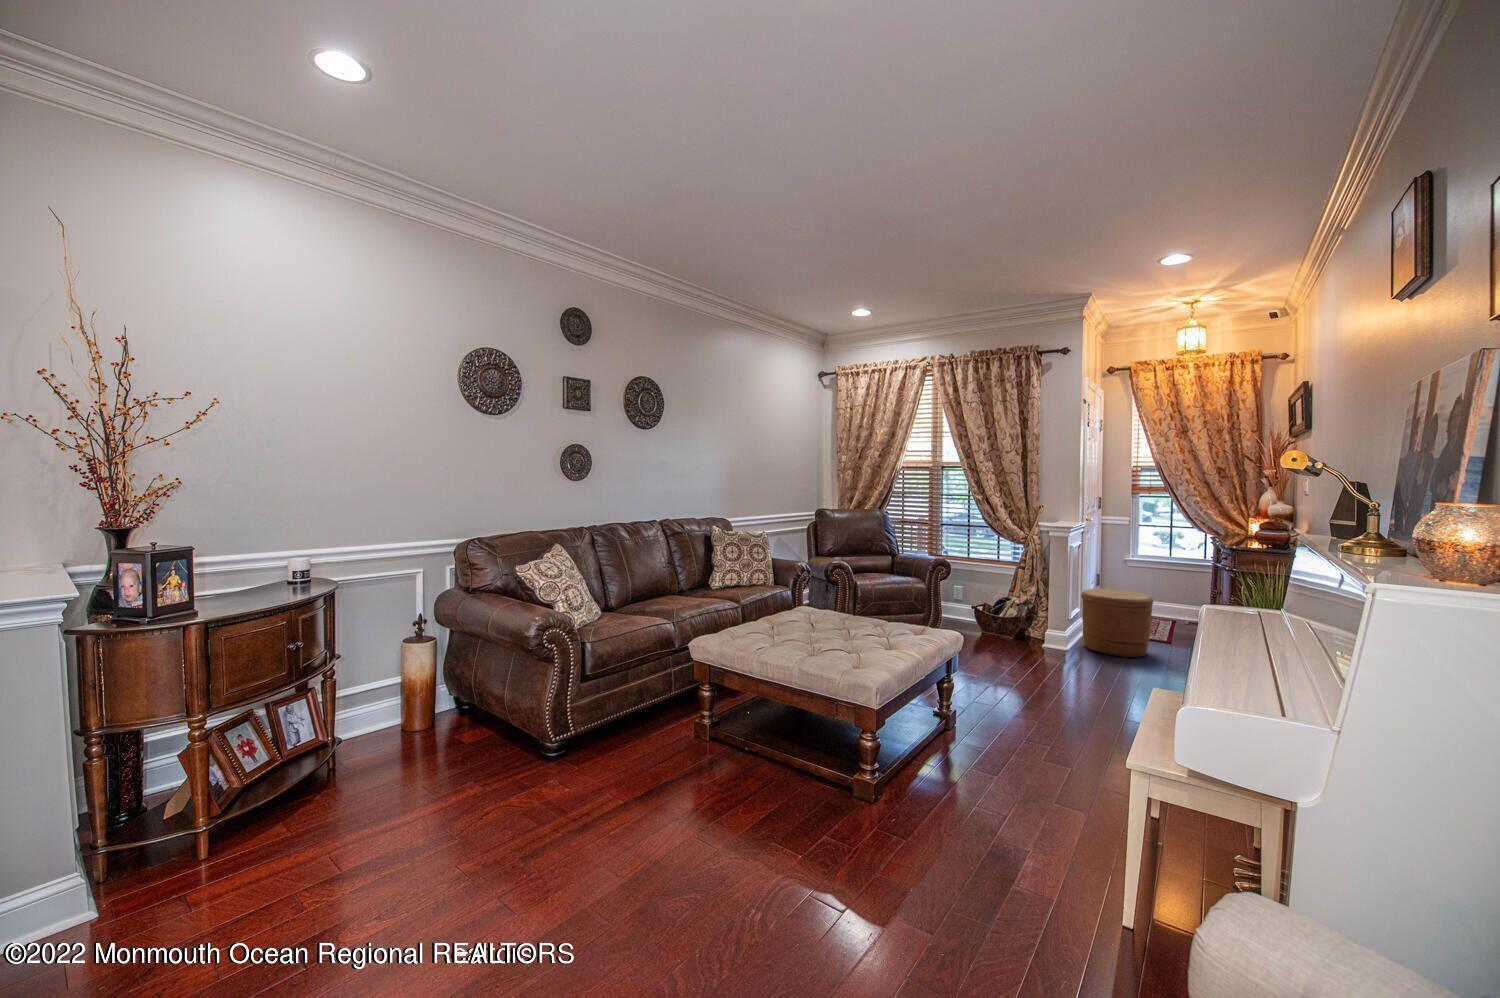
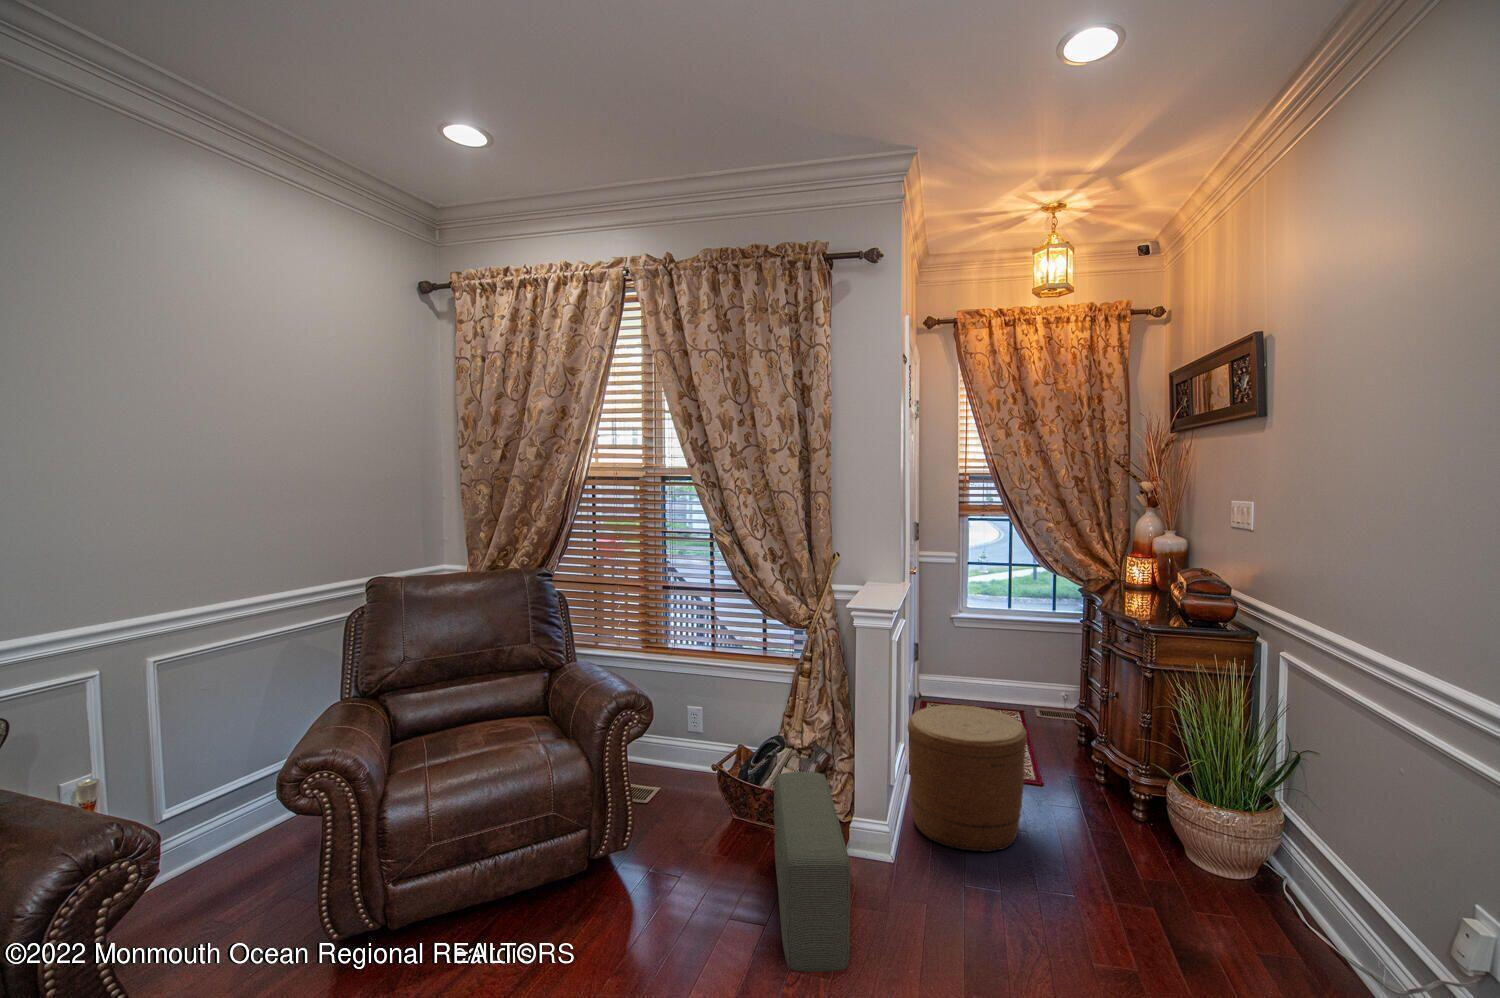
pouf: none [1006,607,1042,674] -> present [774,772,851,972]

